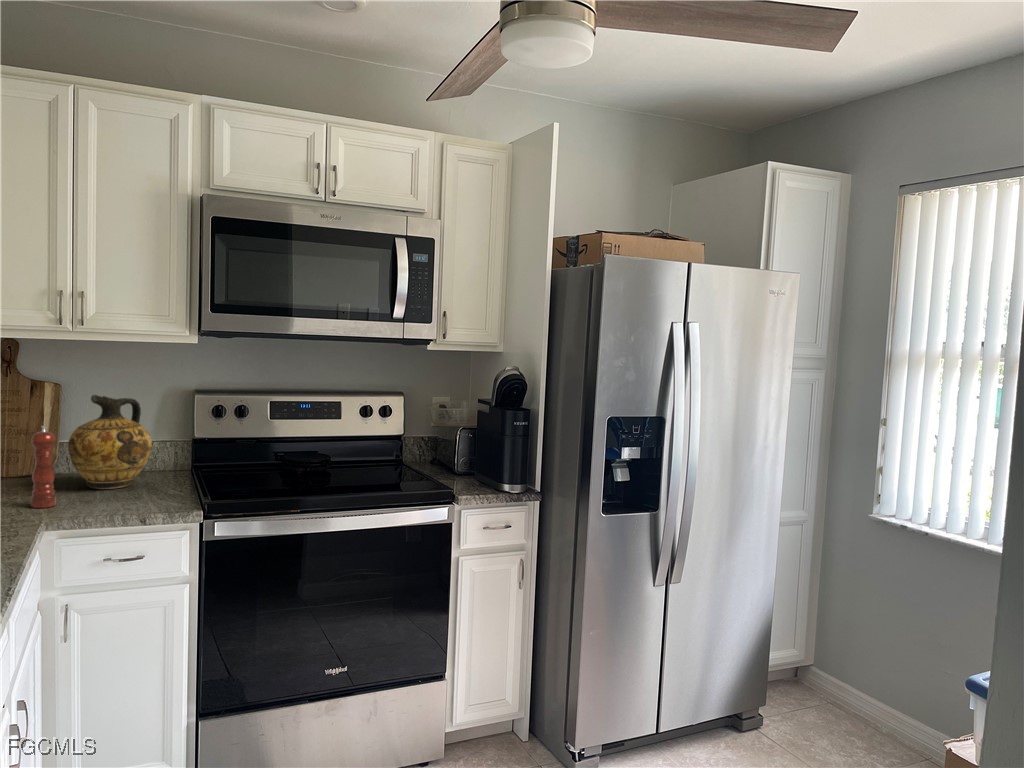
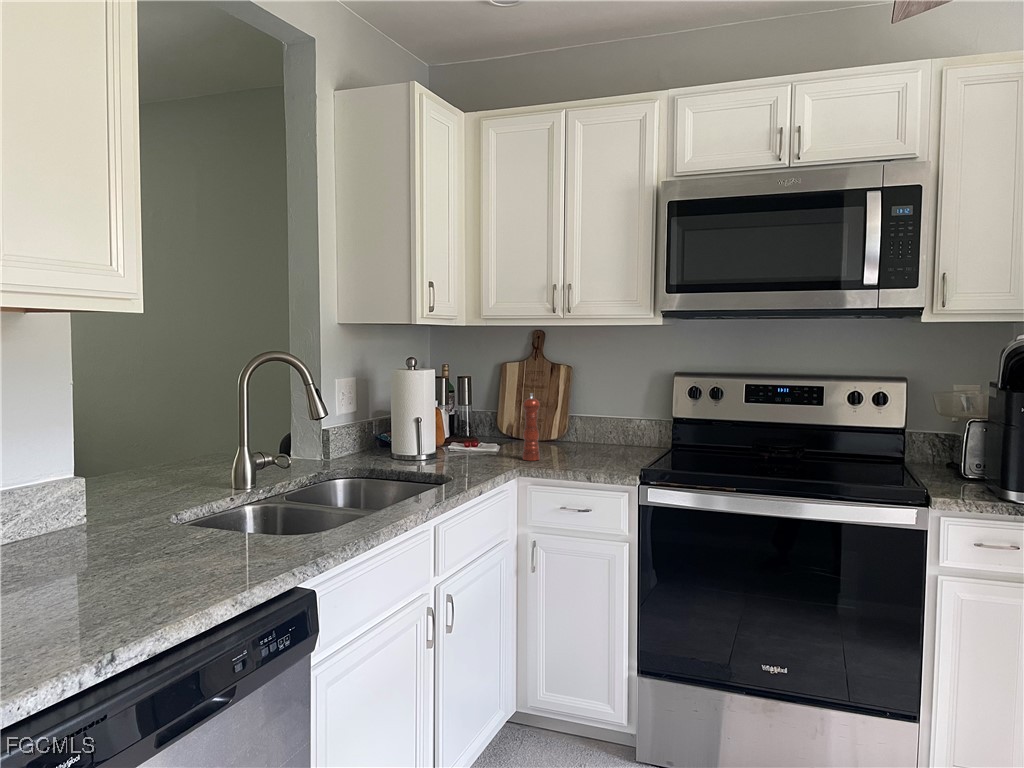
ceramic jug: present [68,395,152,489] -> none [563,372,628,454]

